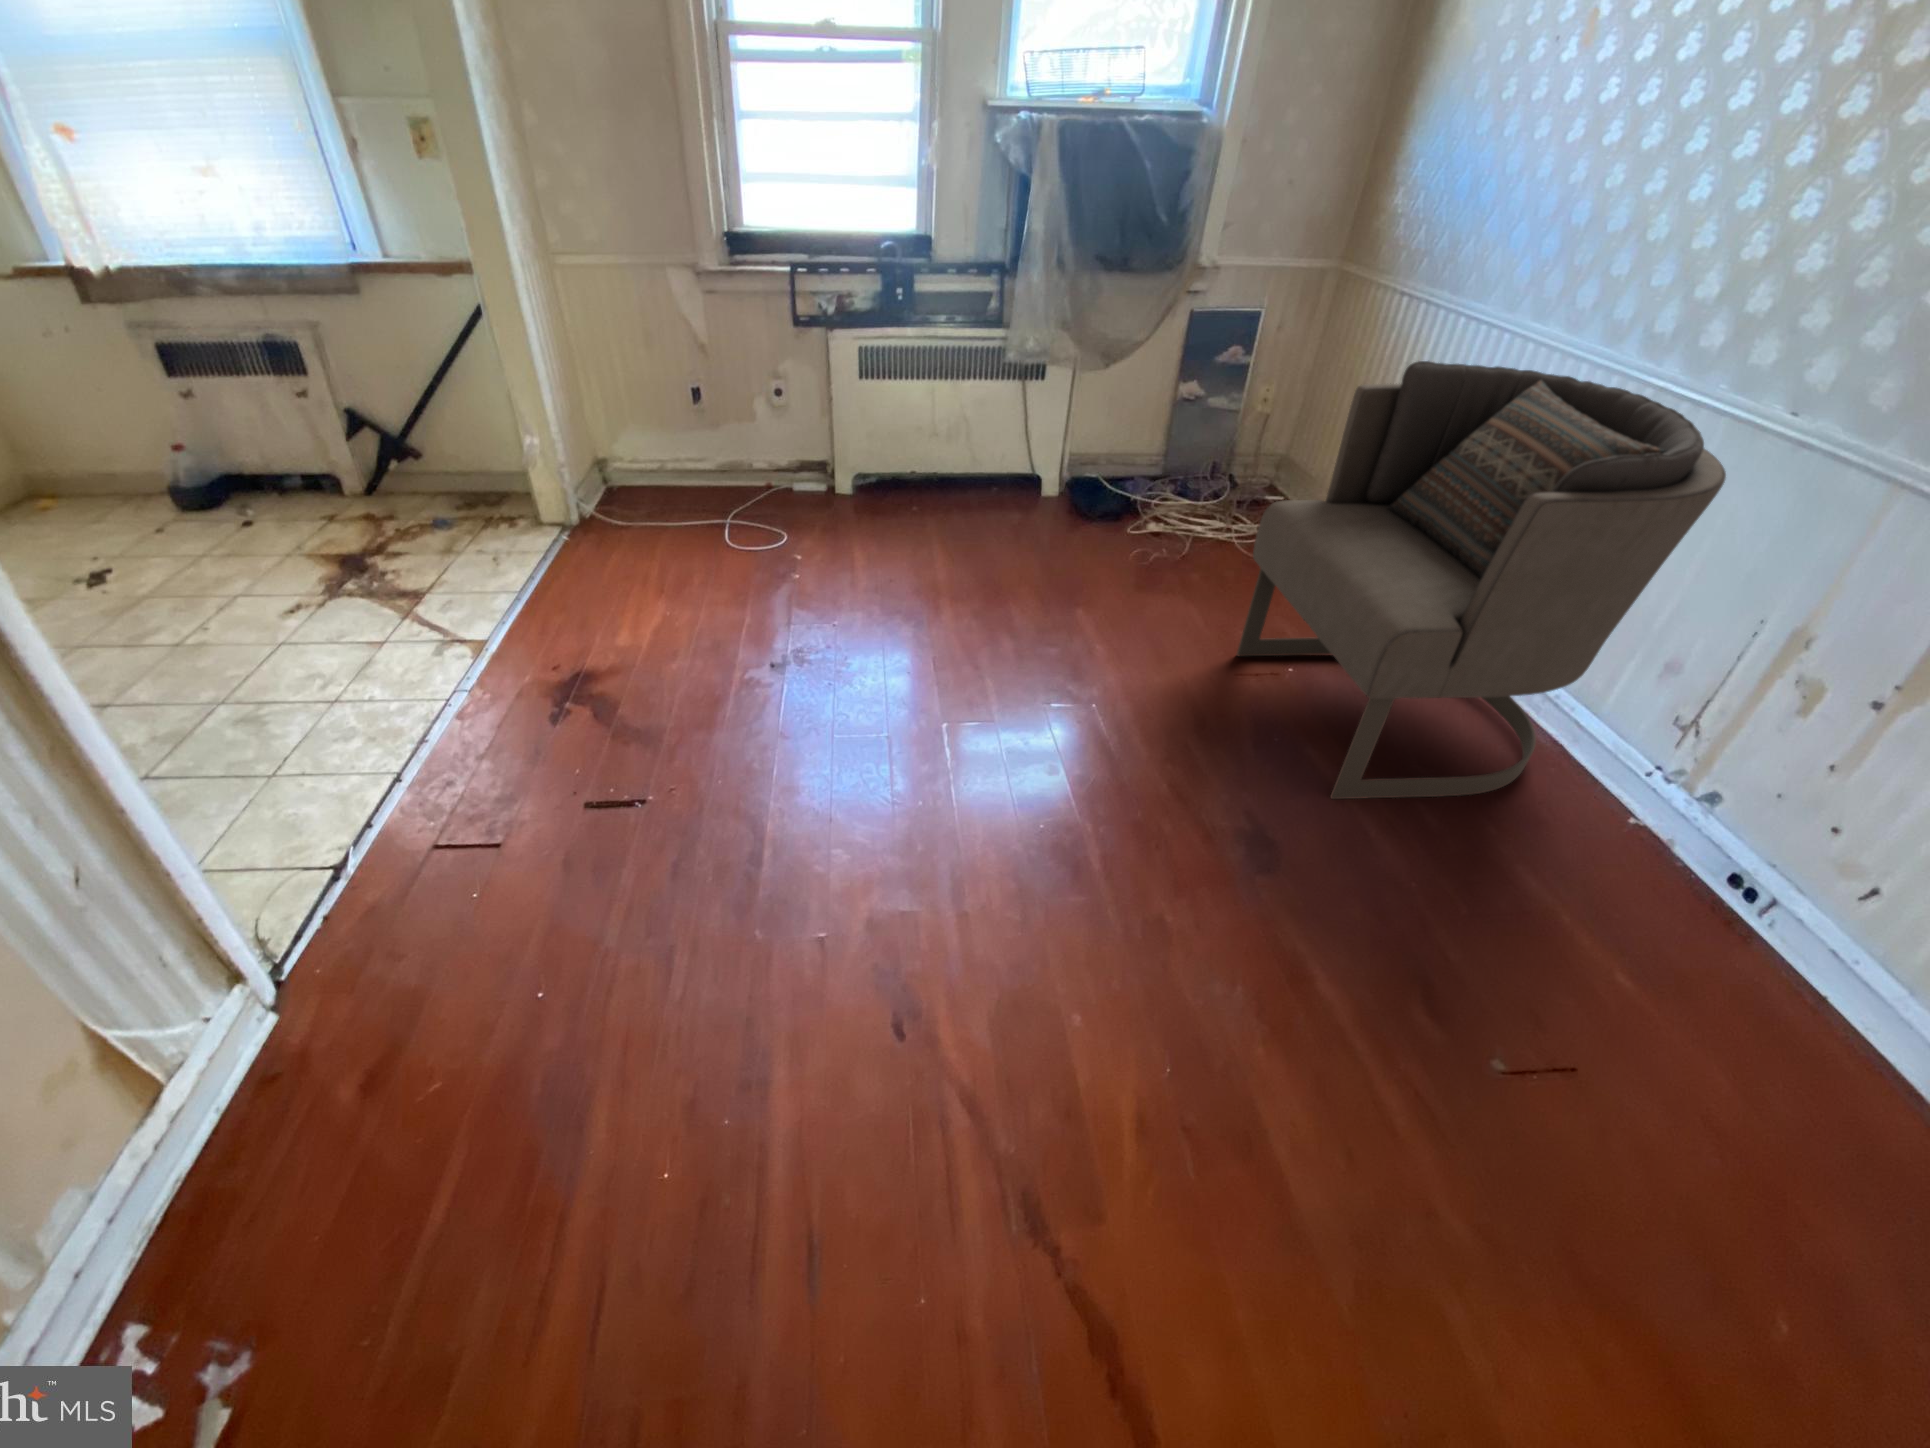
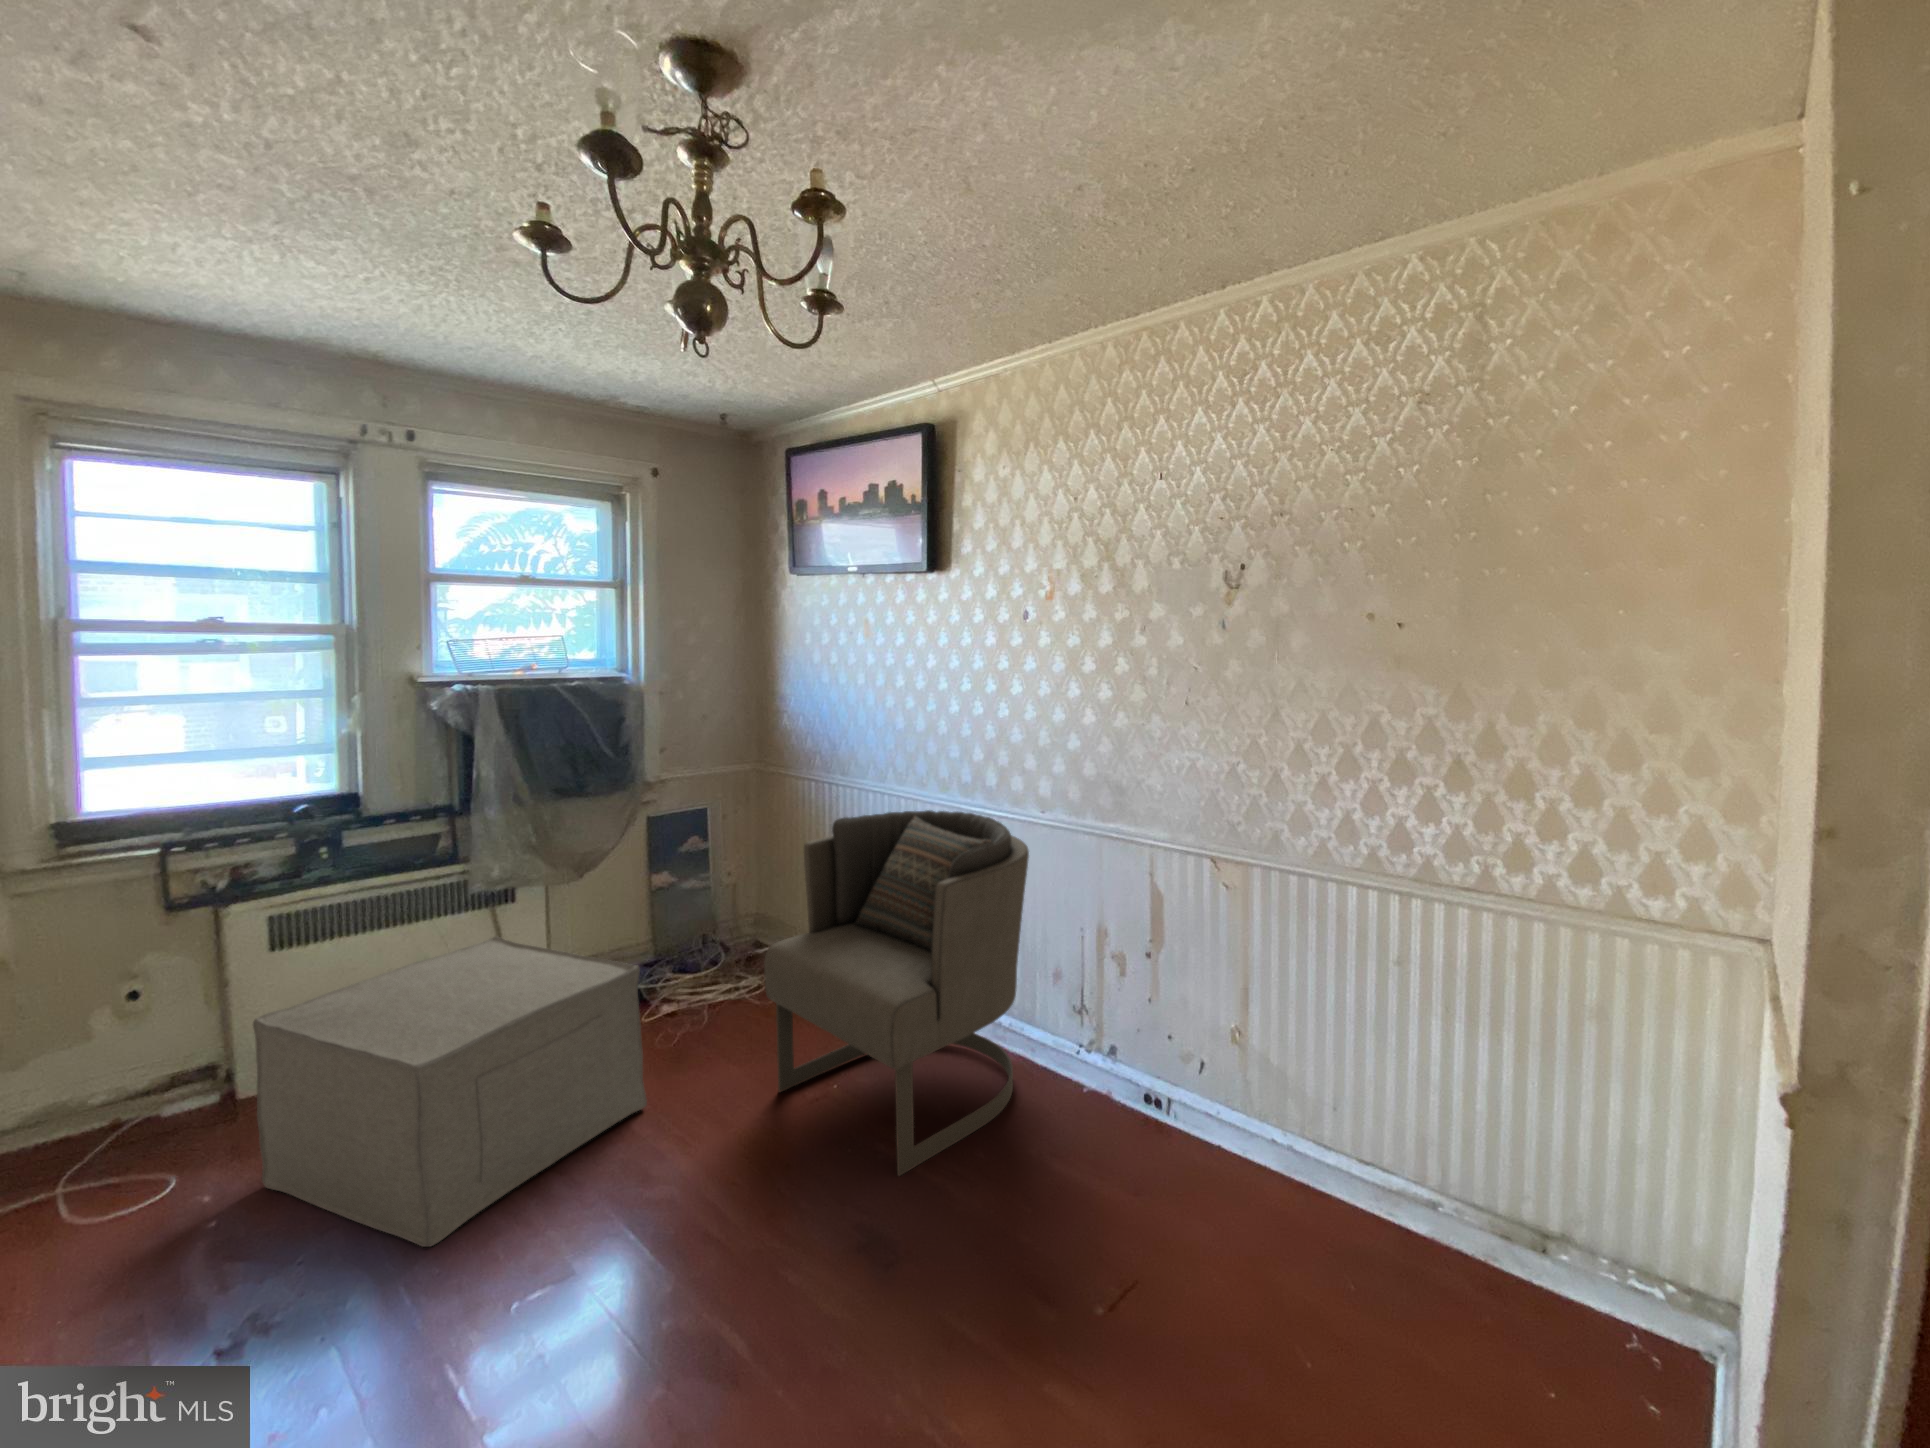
ottoman: none [832,411,1130,661] -> present [253,937,647,1247]

